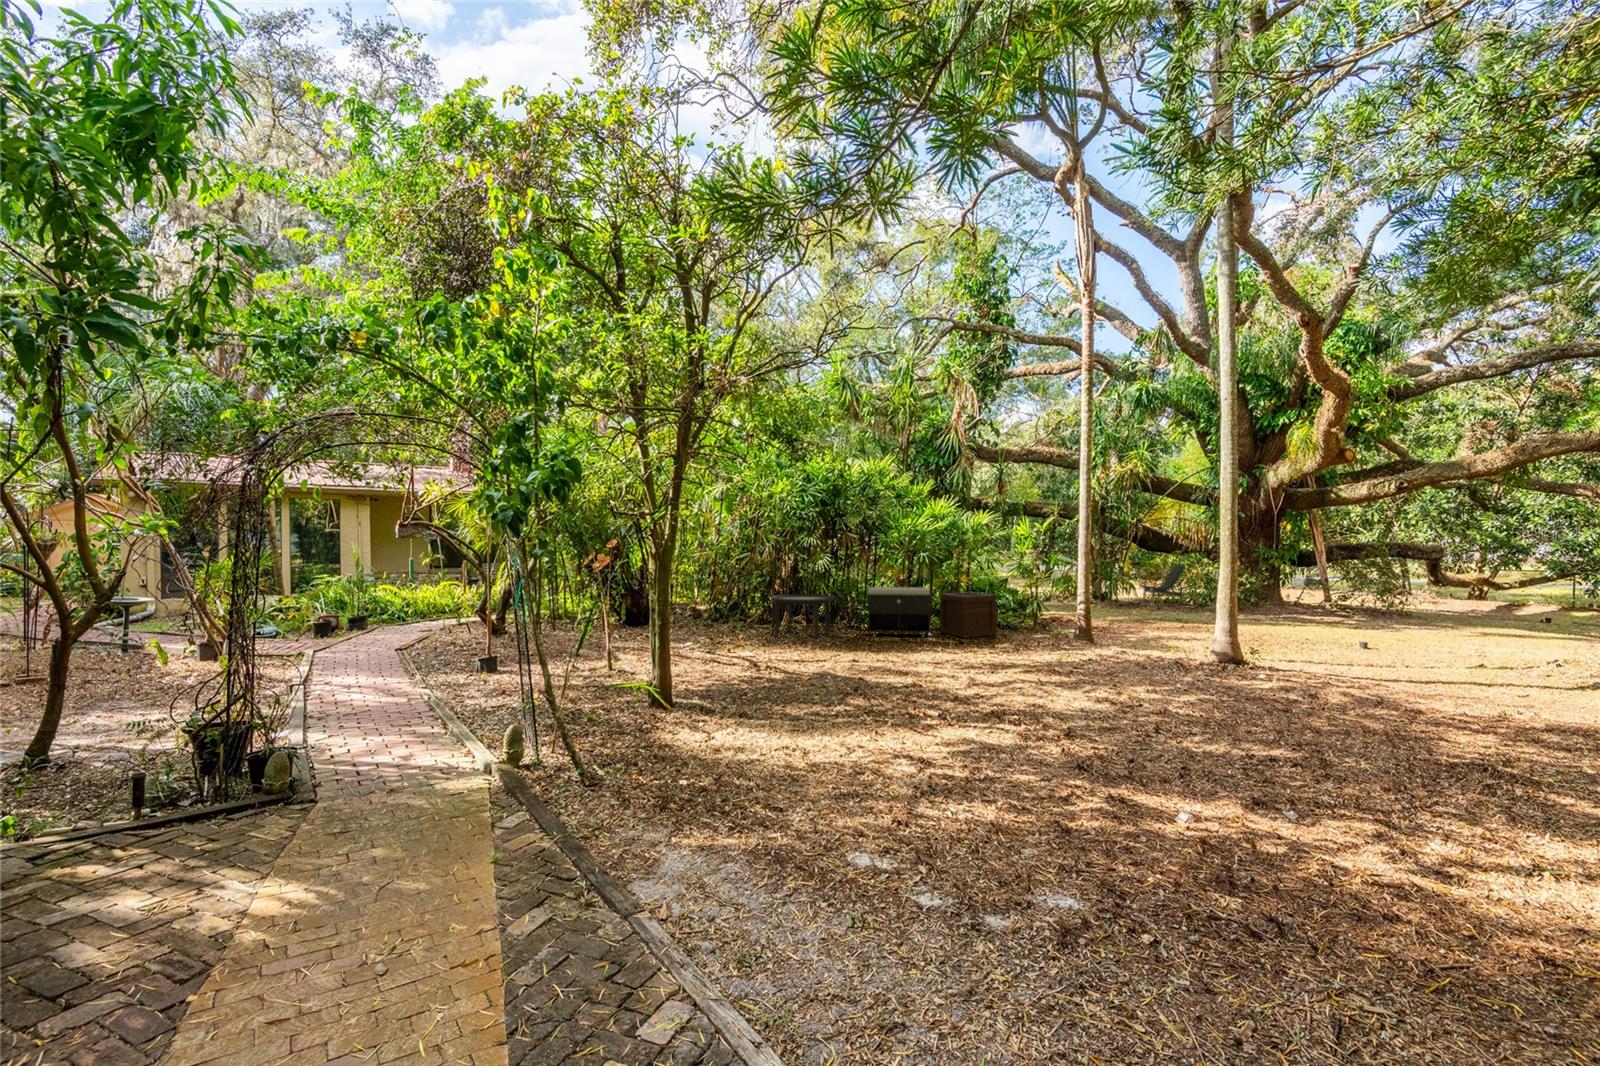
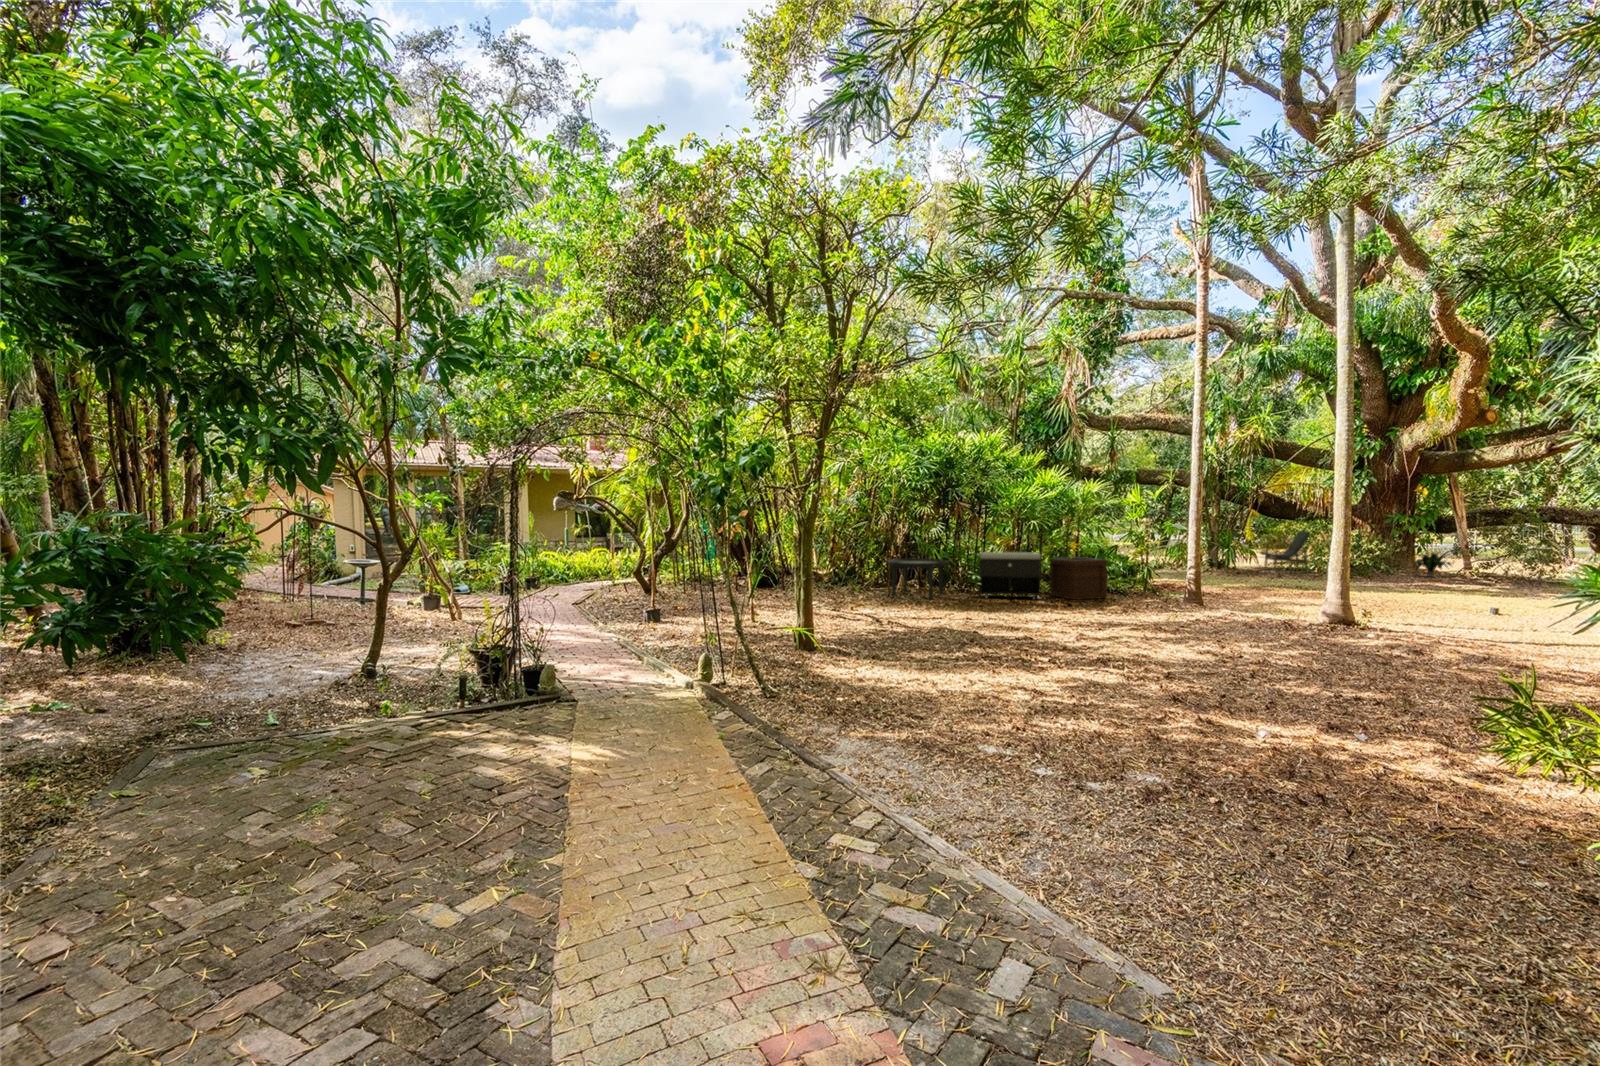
potted plant: none [1276,583,1314,609] -> present [1414,552,1451,577]

